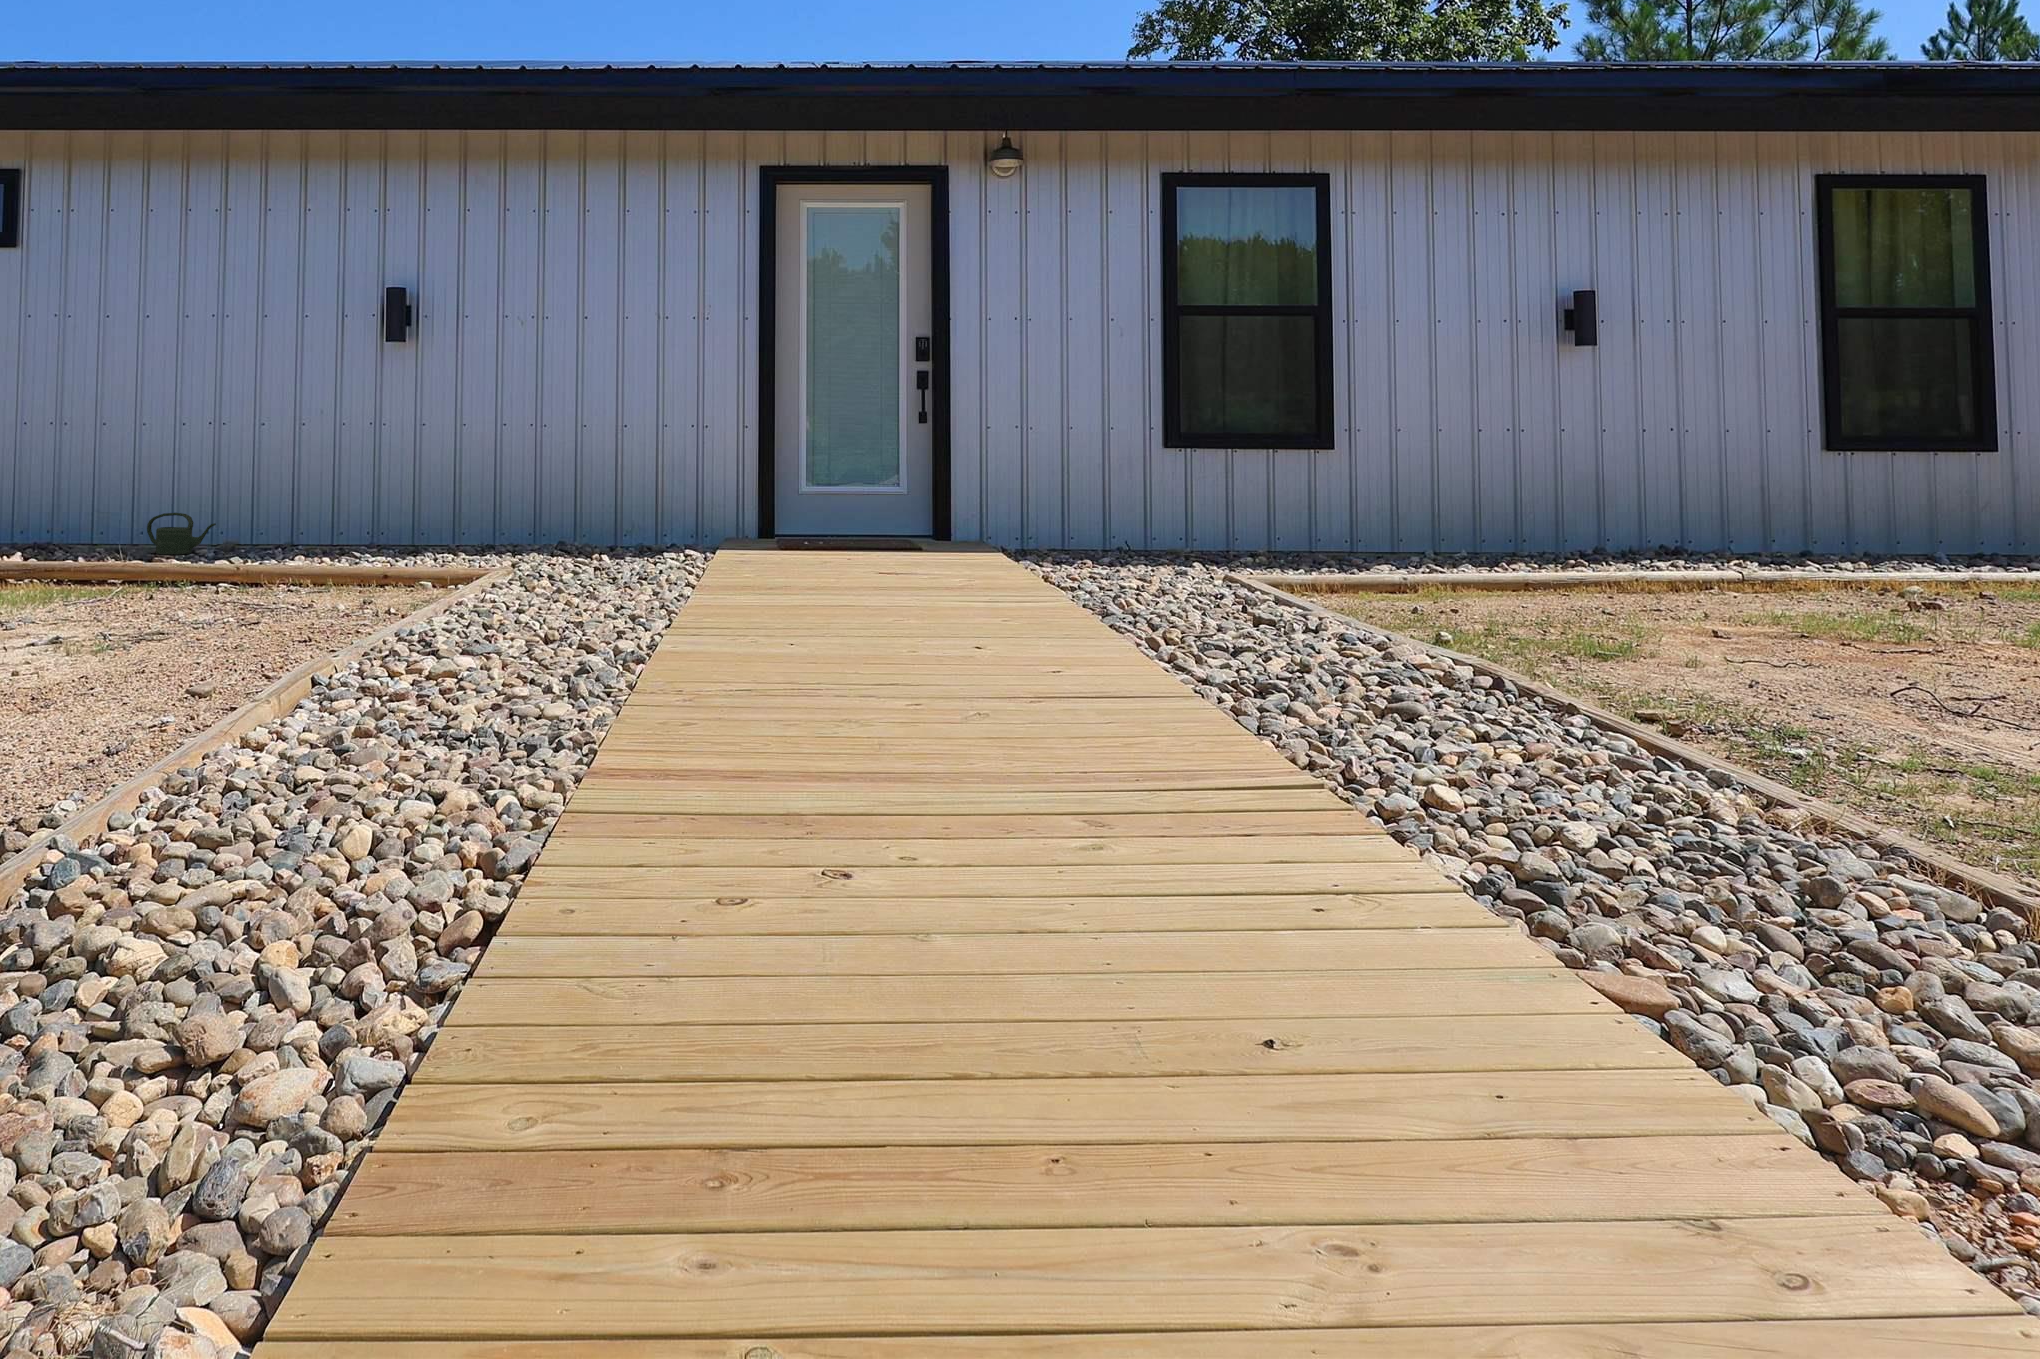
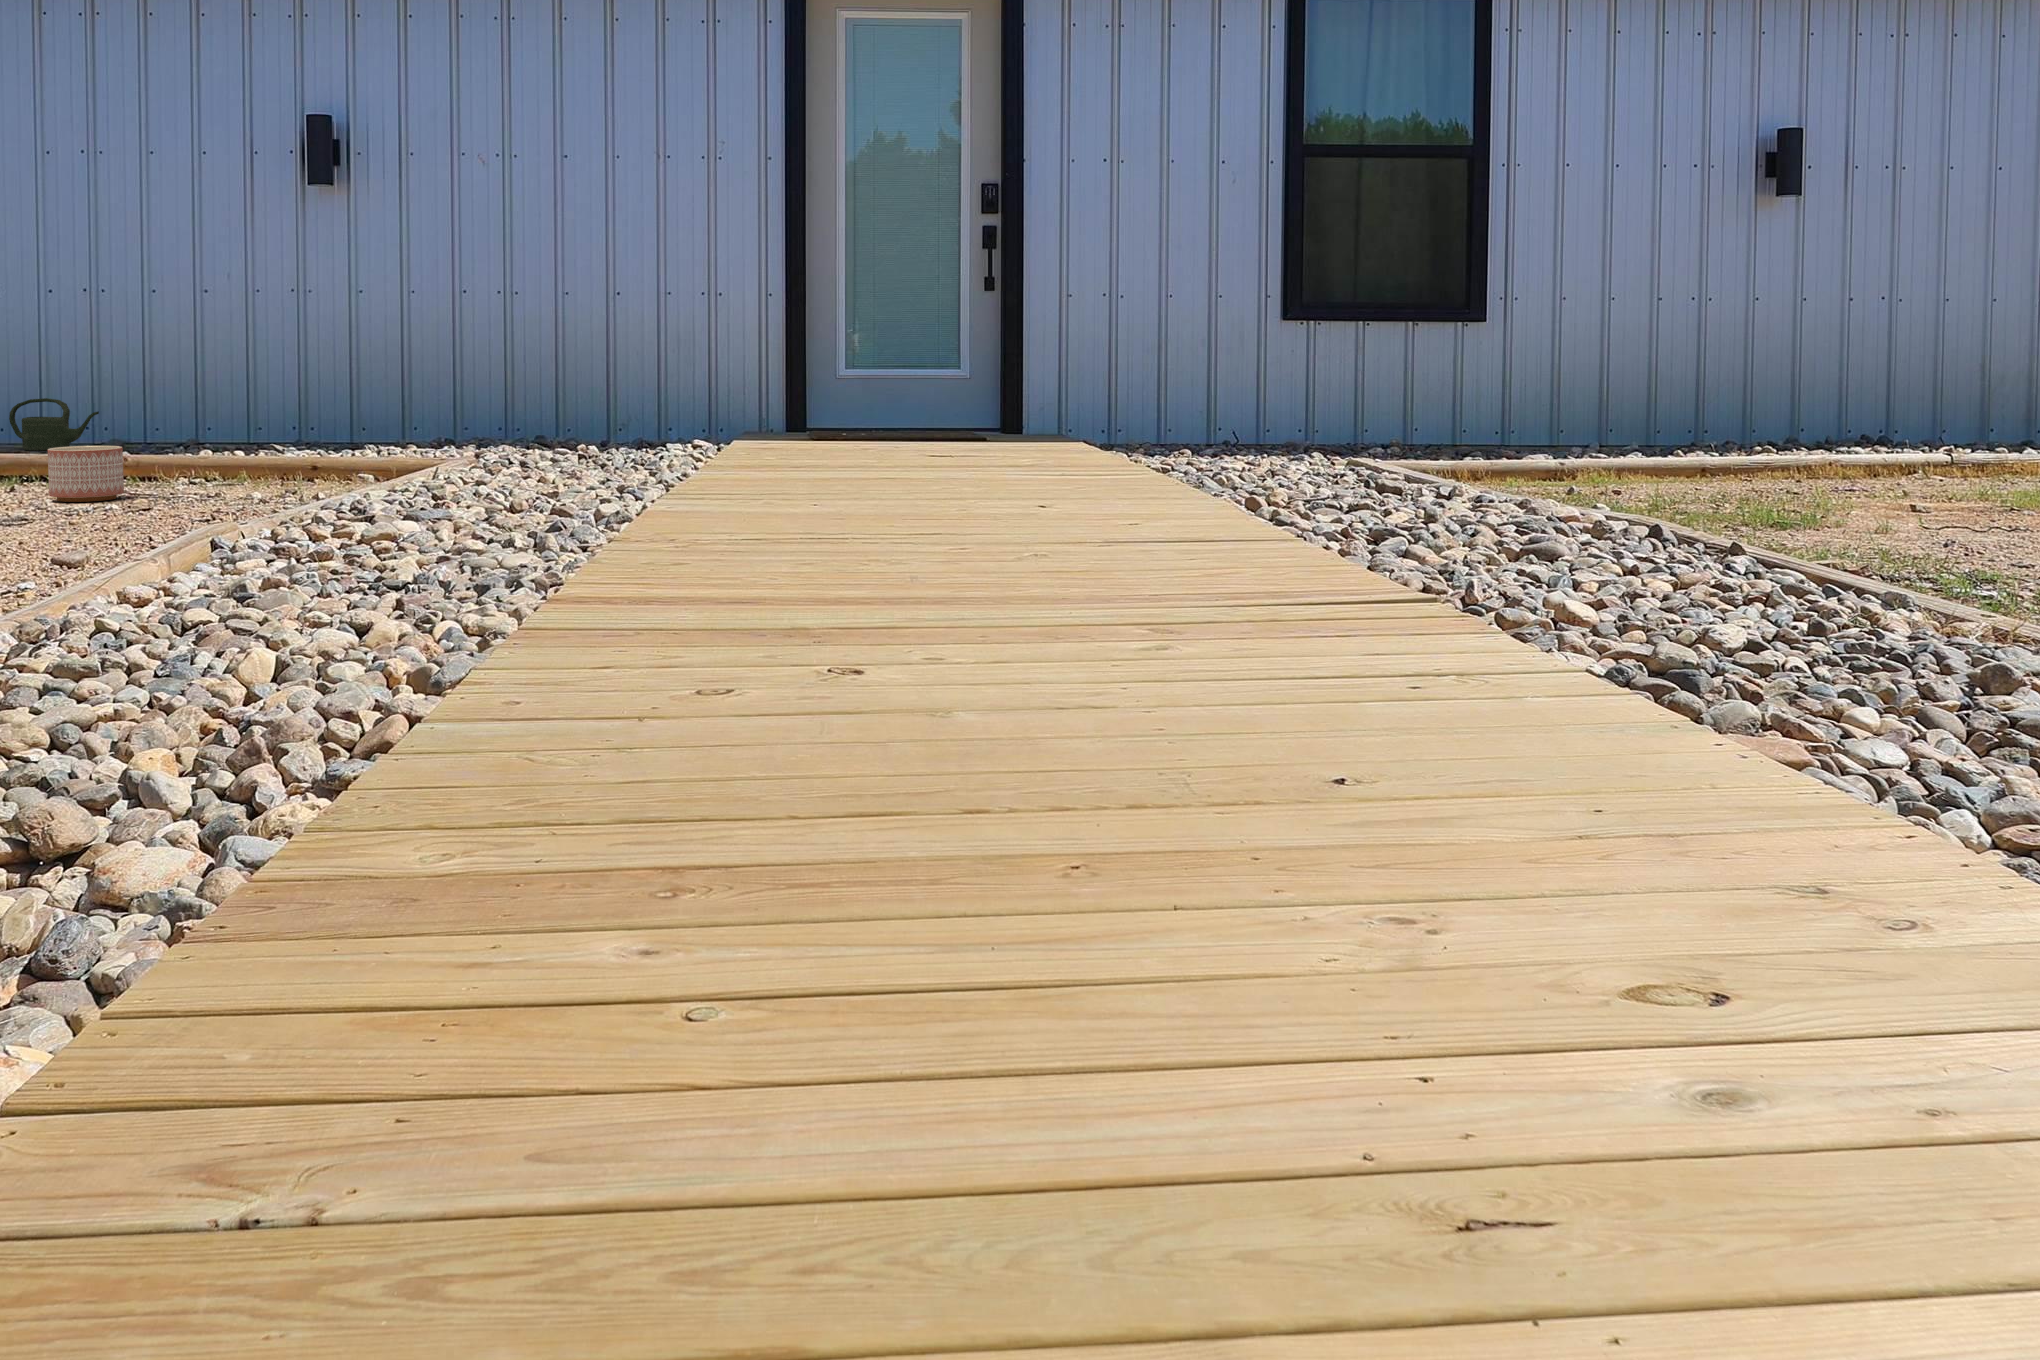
planter: none [180,573,238,621] -> present [48,446,124,502]

